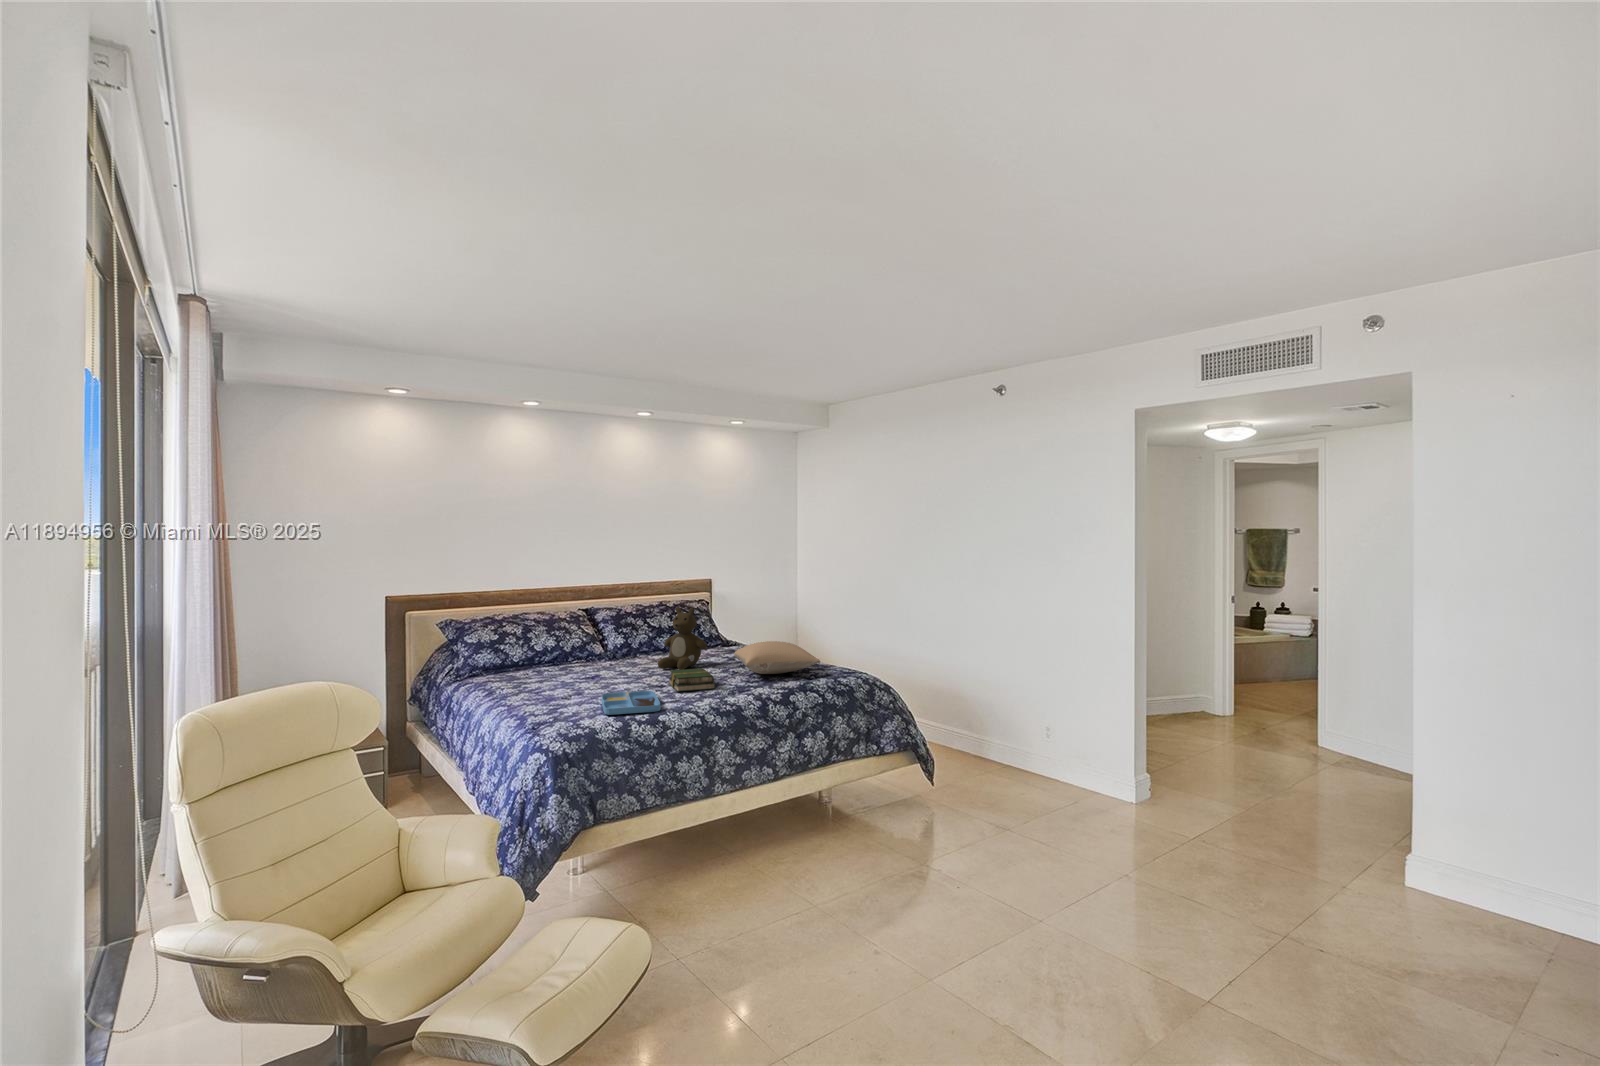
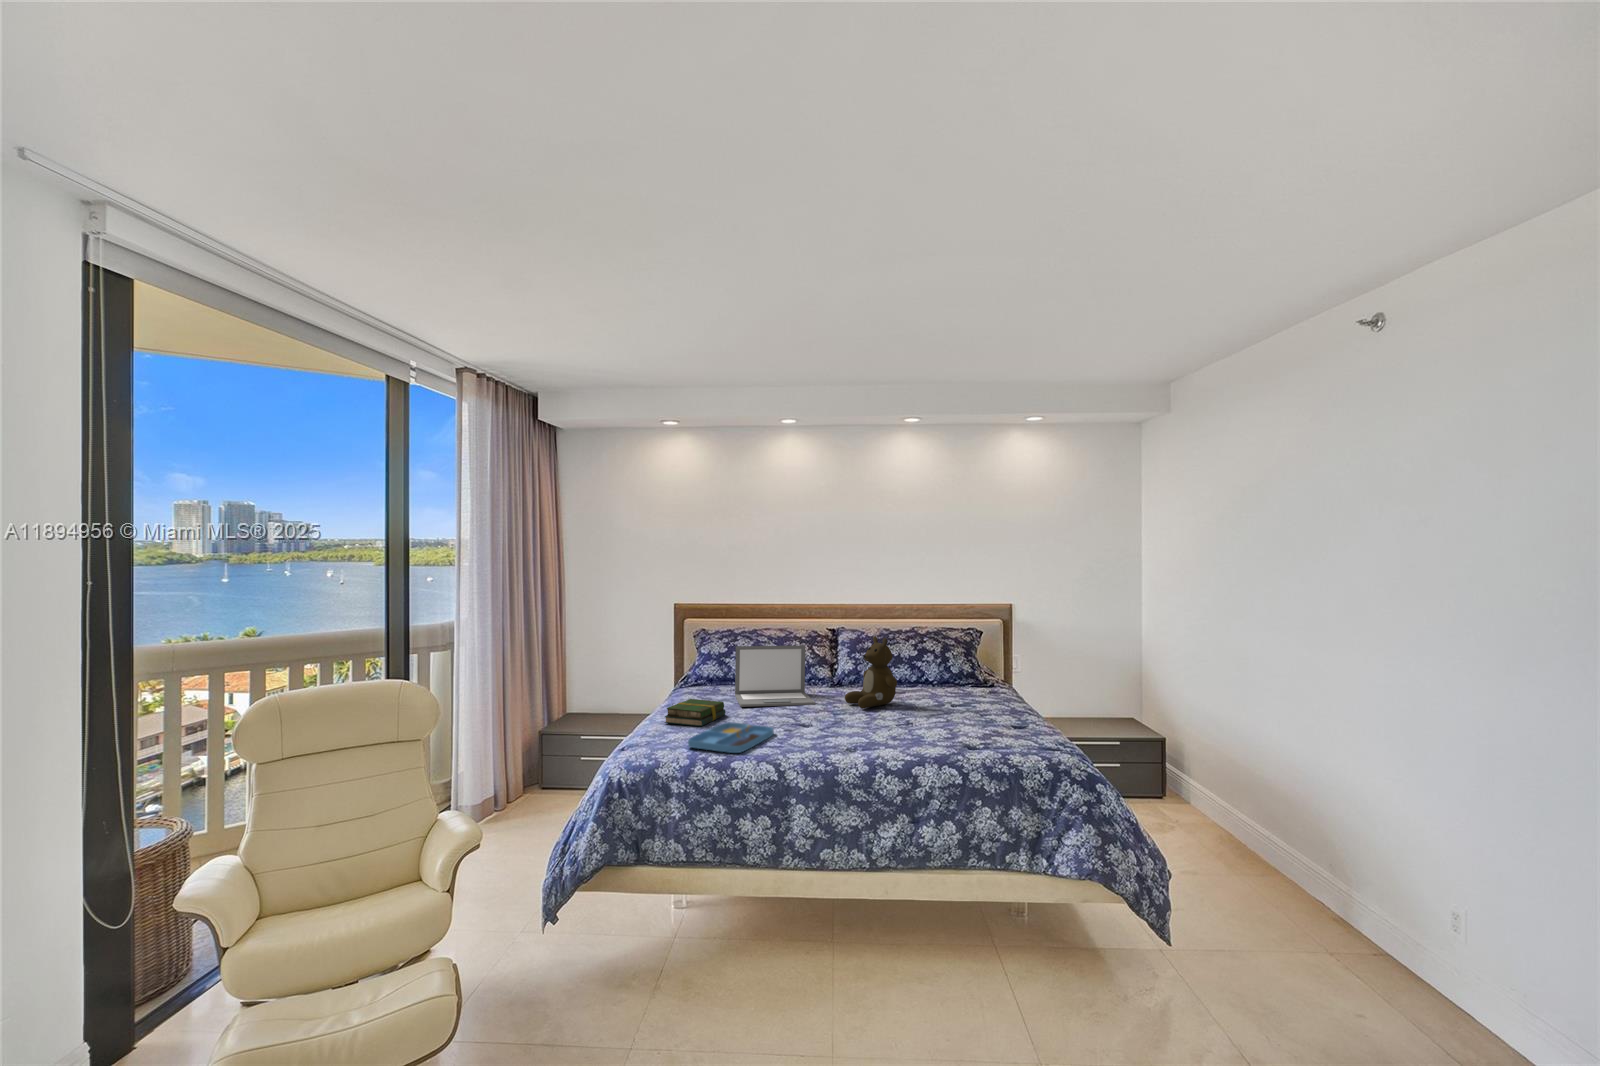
laptop: none [543,623,632,685] -> present [735,645,815,707]
pillow: present [734,641,820,674] -> none [893,688,1005,732]
book: present [669,668,716,692] -> present [665,699,726,726]

